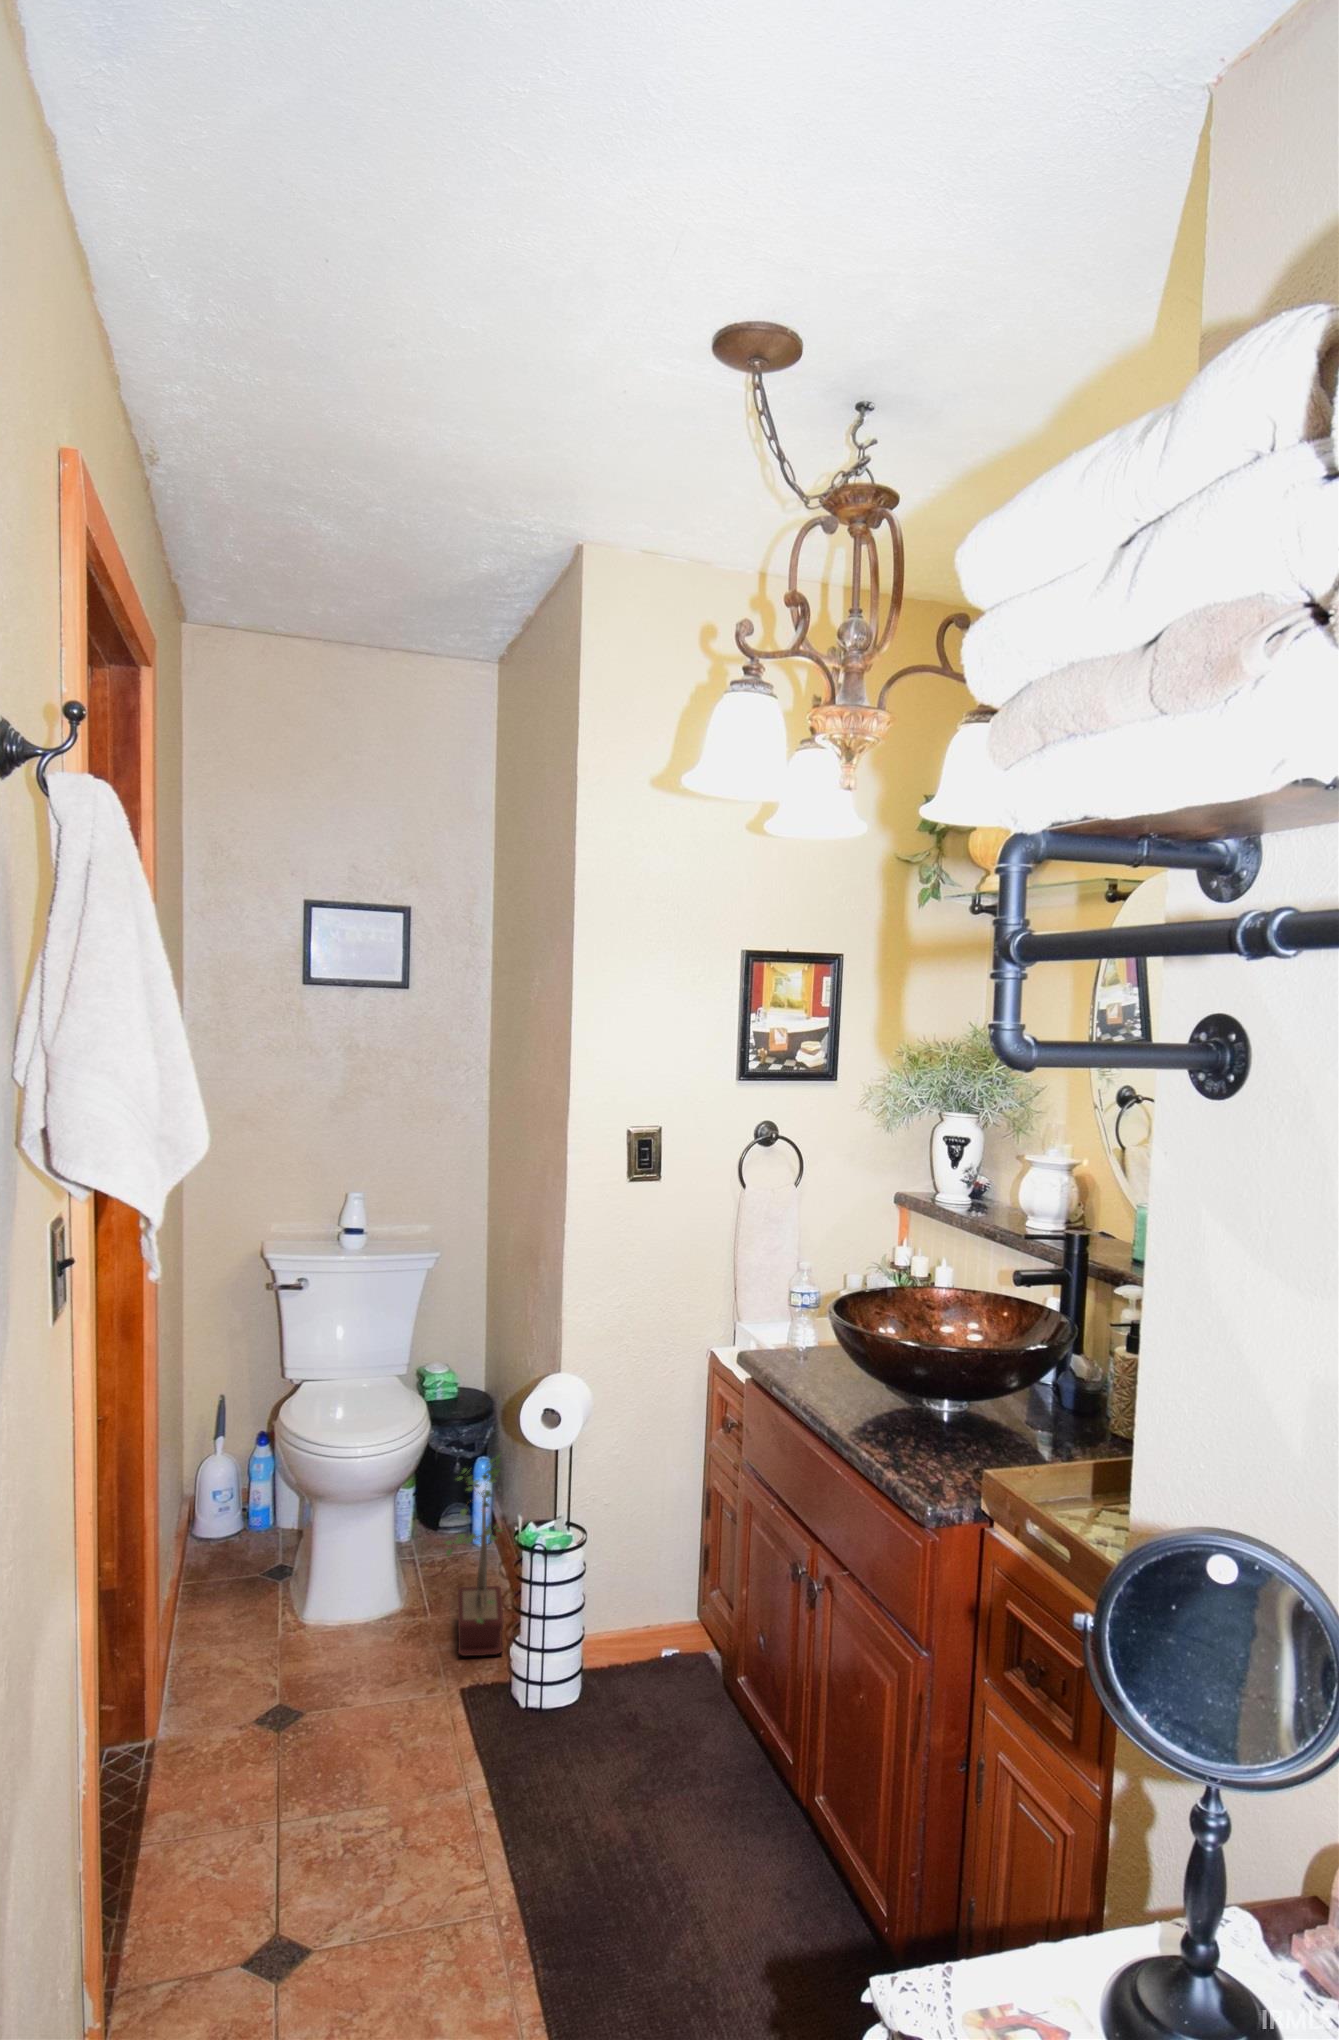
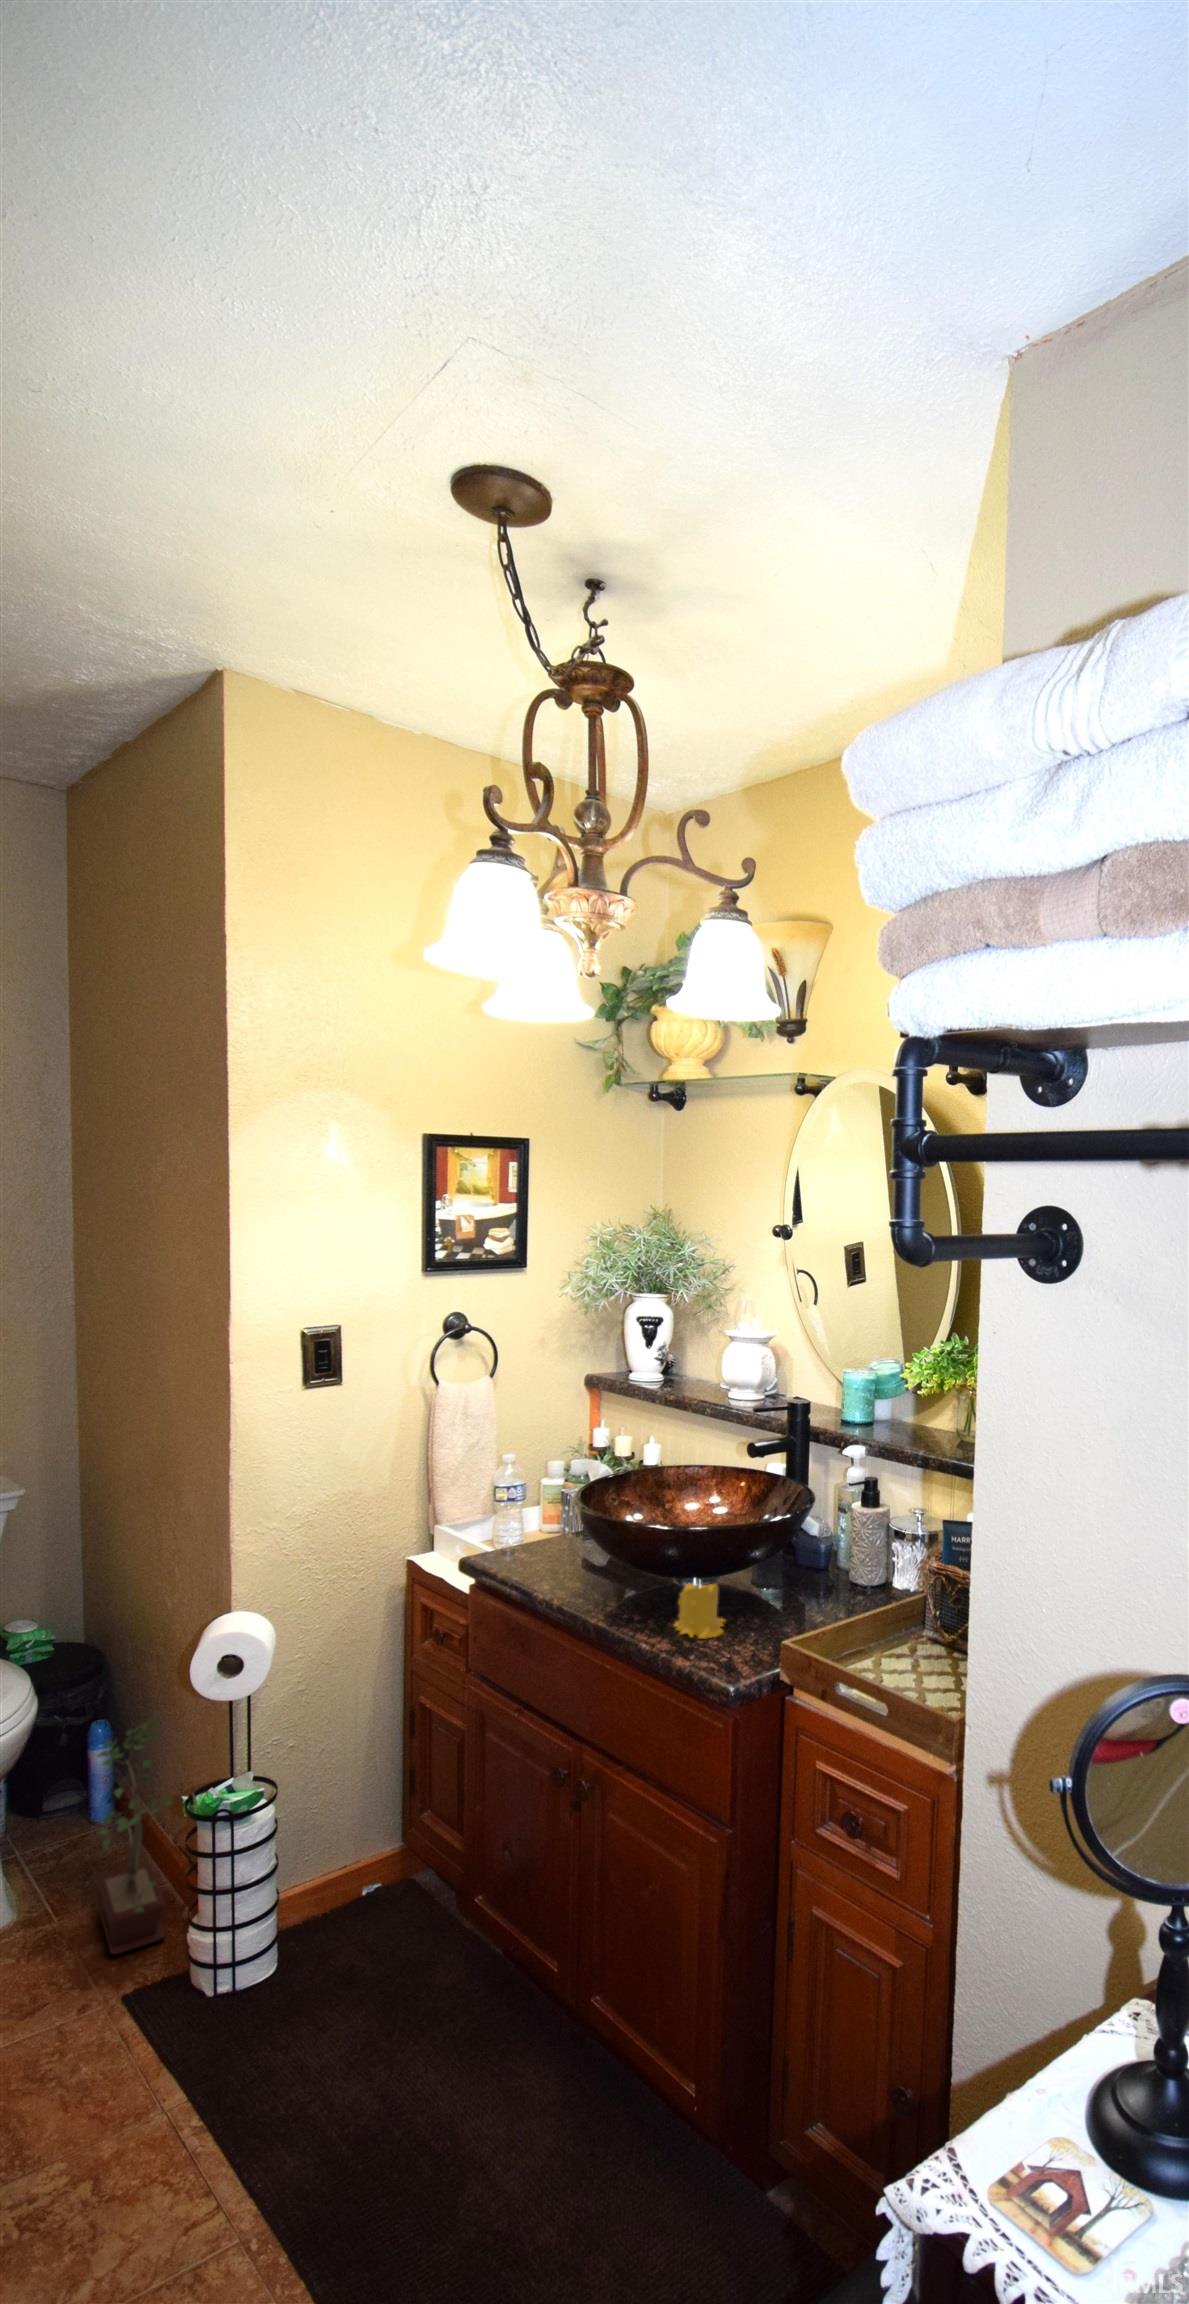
candle: none [903,1398,961,1461] -> present [674,1584,725,1639]

